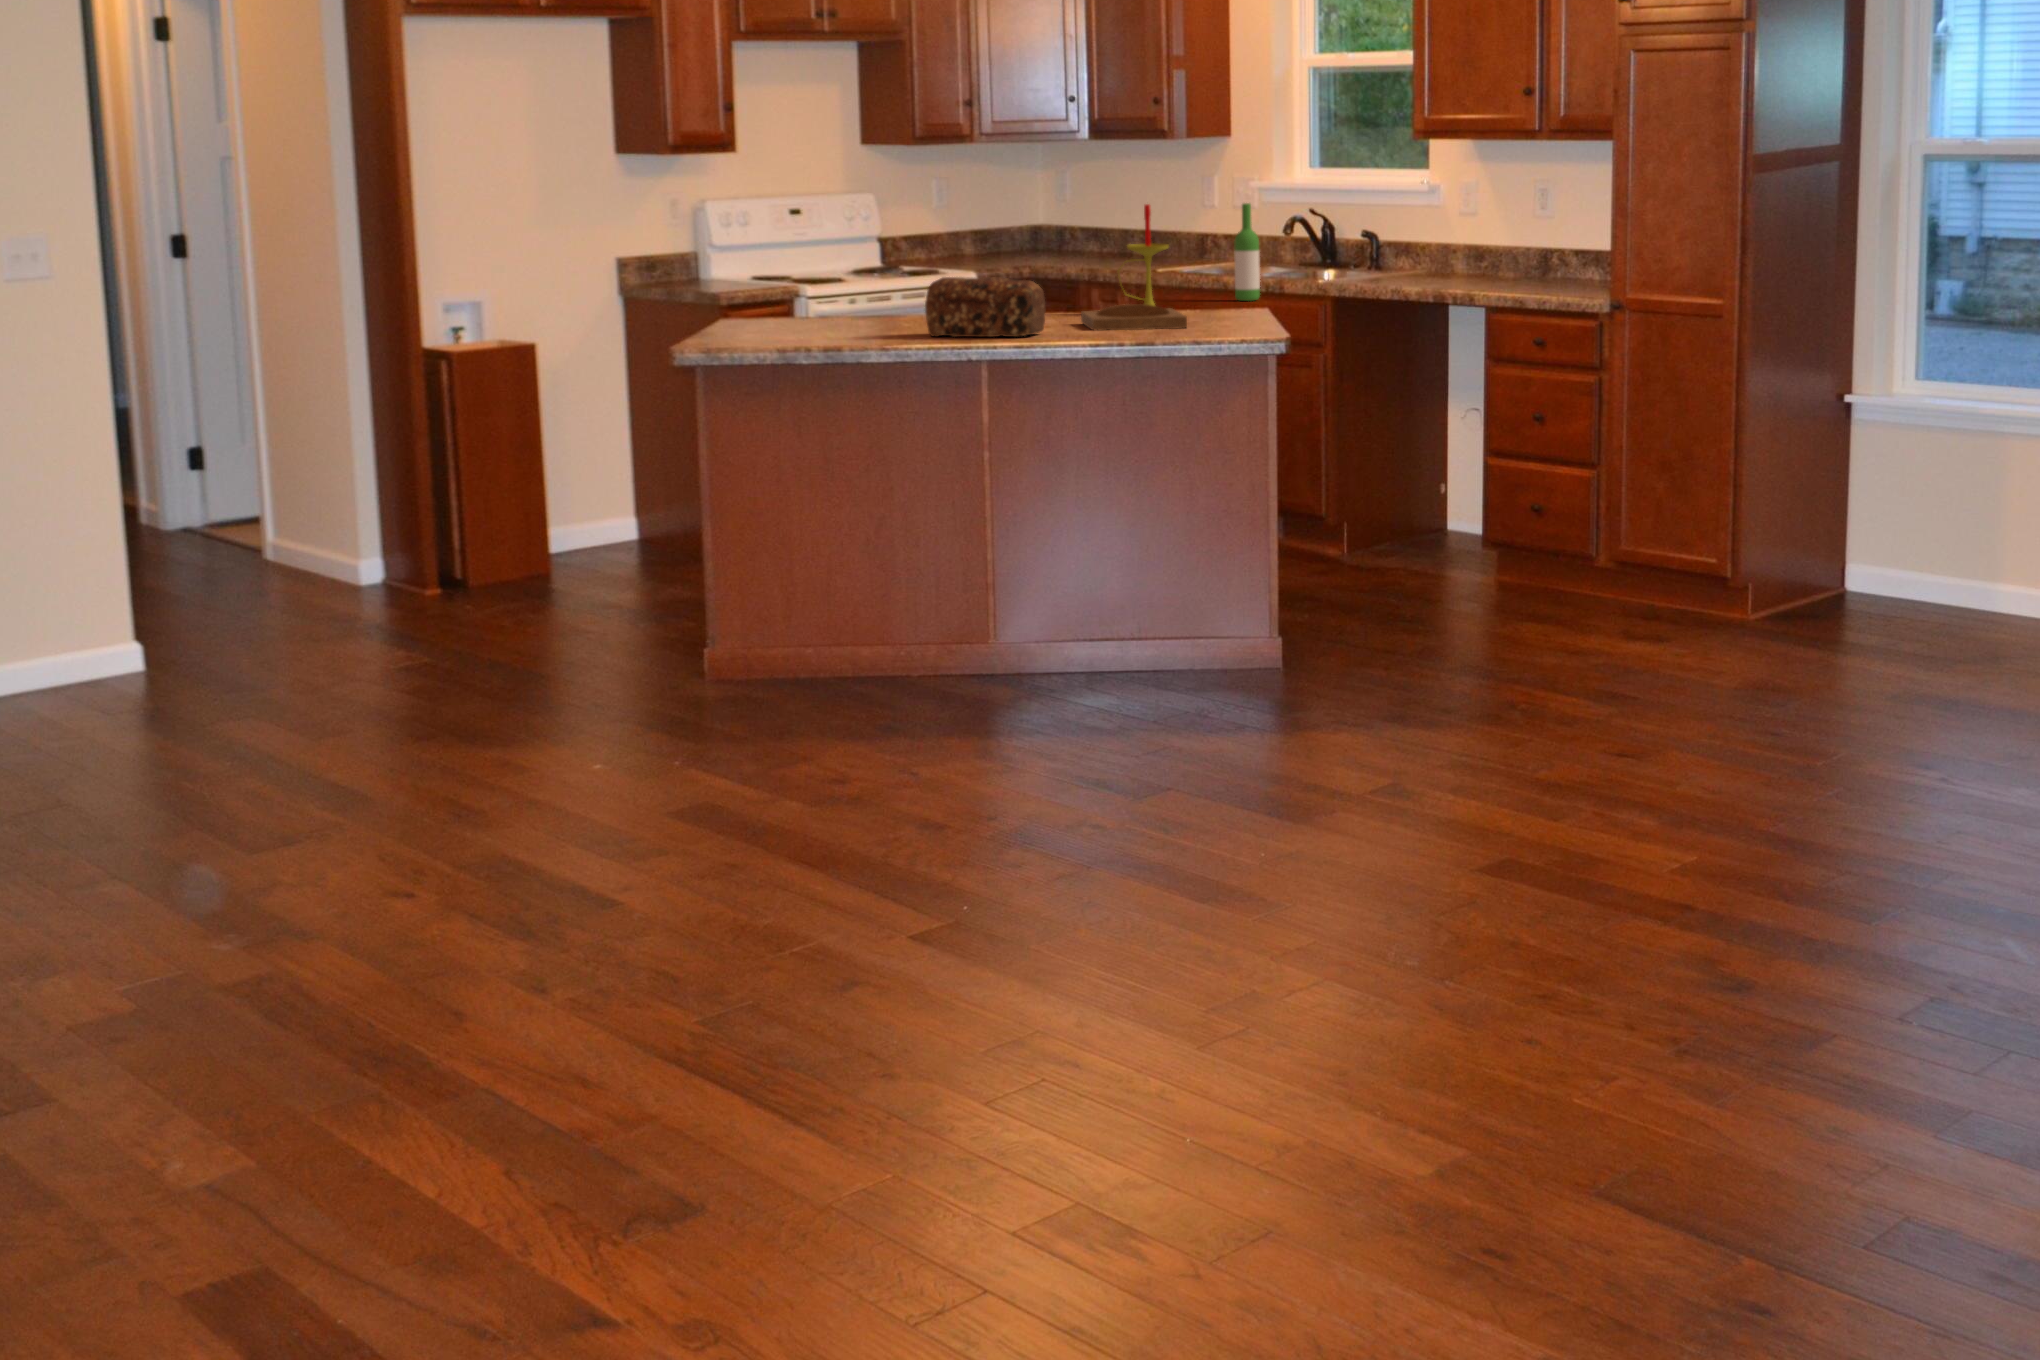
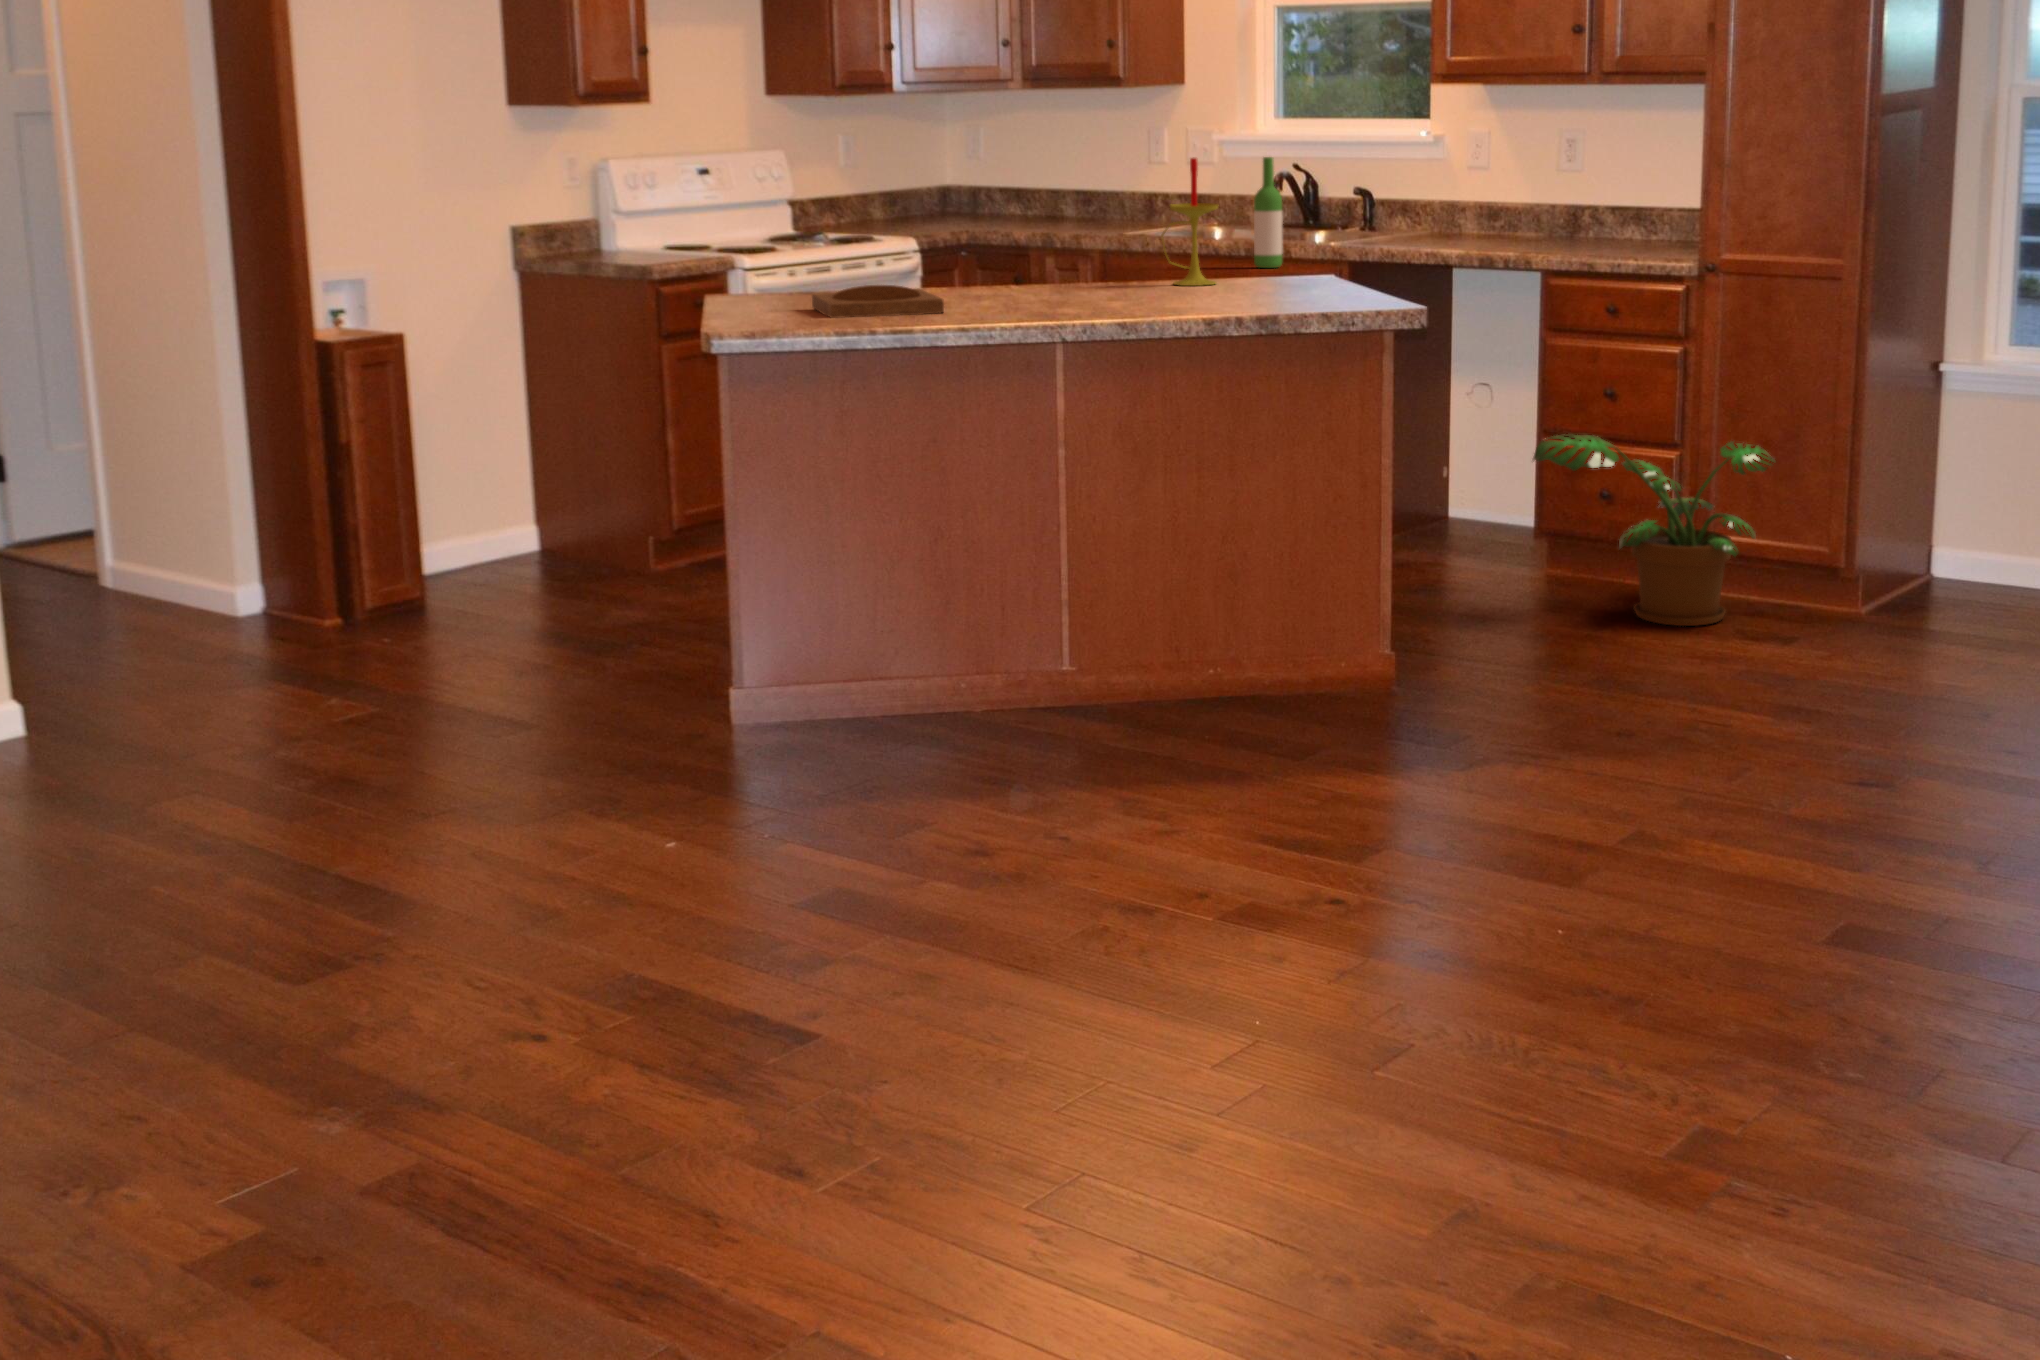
bread loaf: present [925,277,1045,337] -> none [998,244,1133,316]
tray: present [1081,304,1187,330] -> present [812,285,944,318]
potted plant: none [1449,451,1669,623] -> present [1533,434,1775,626]

